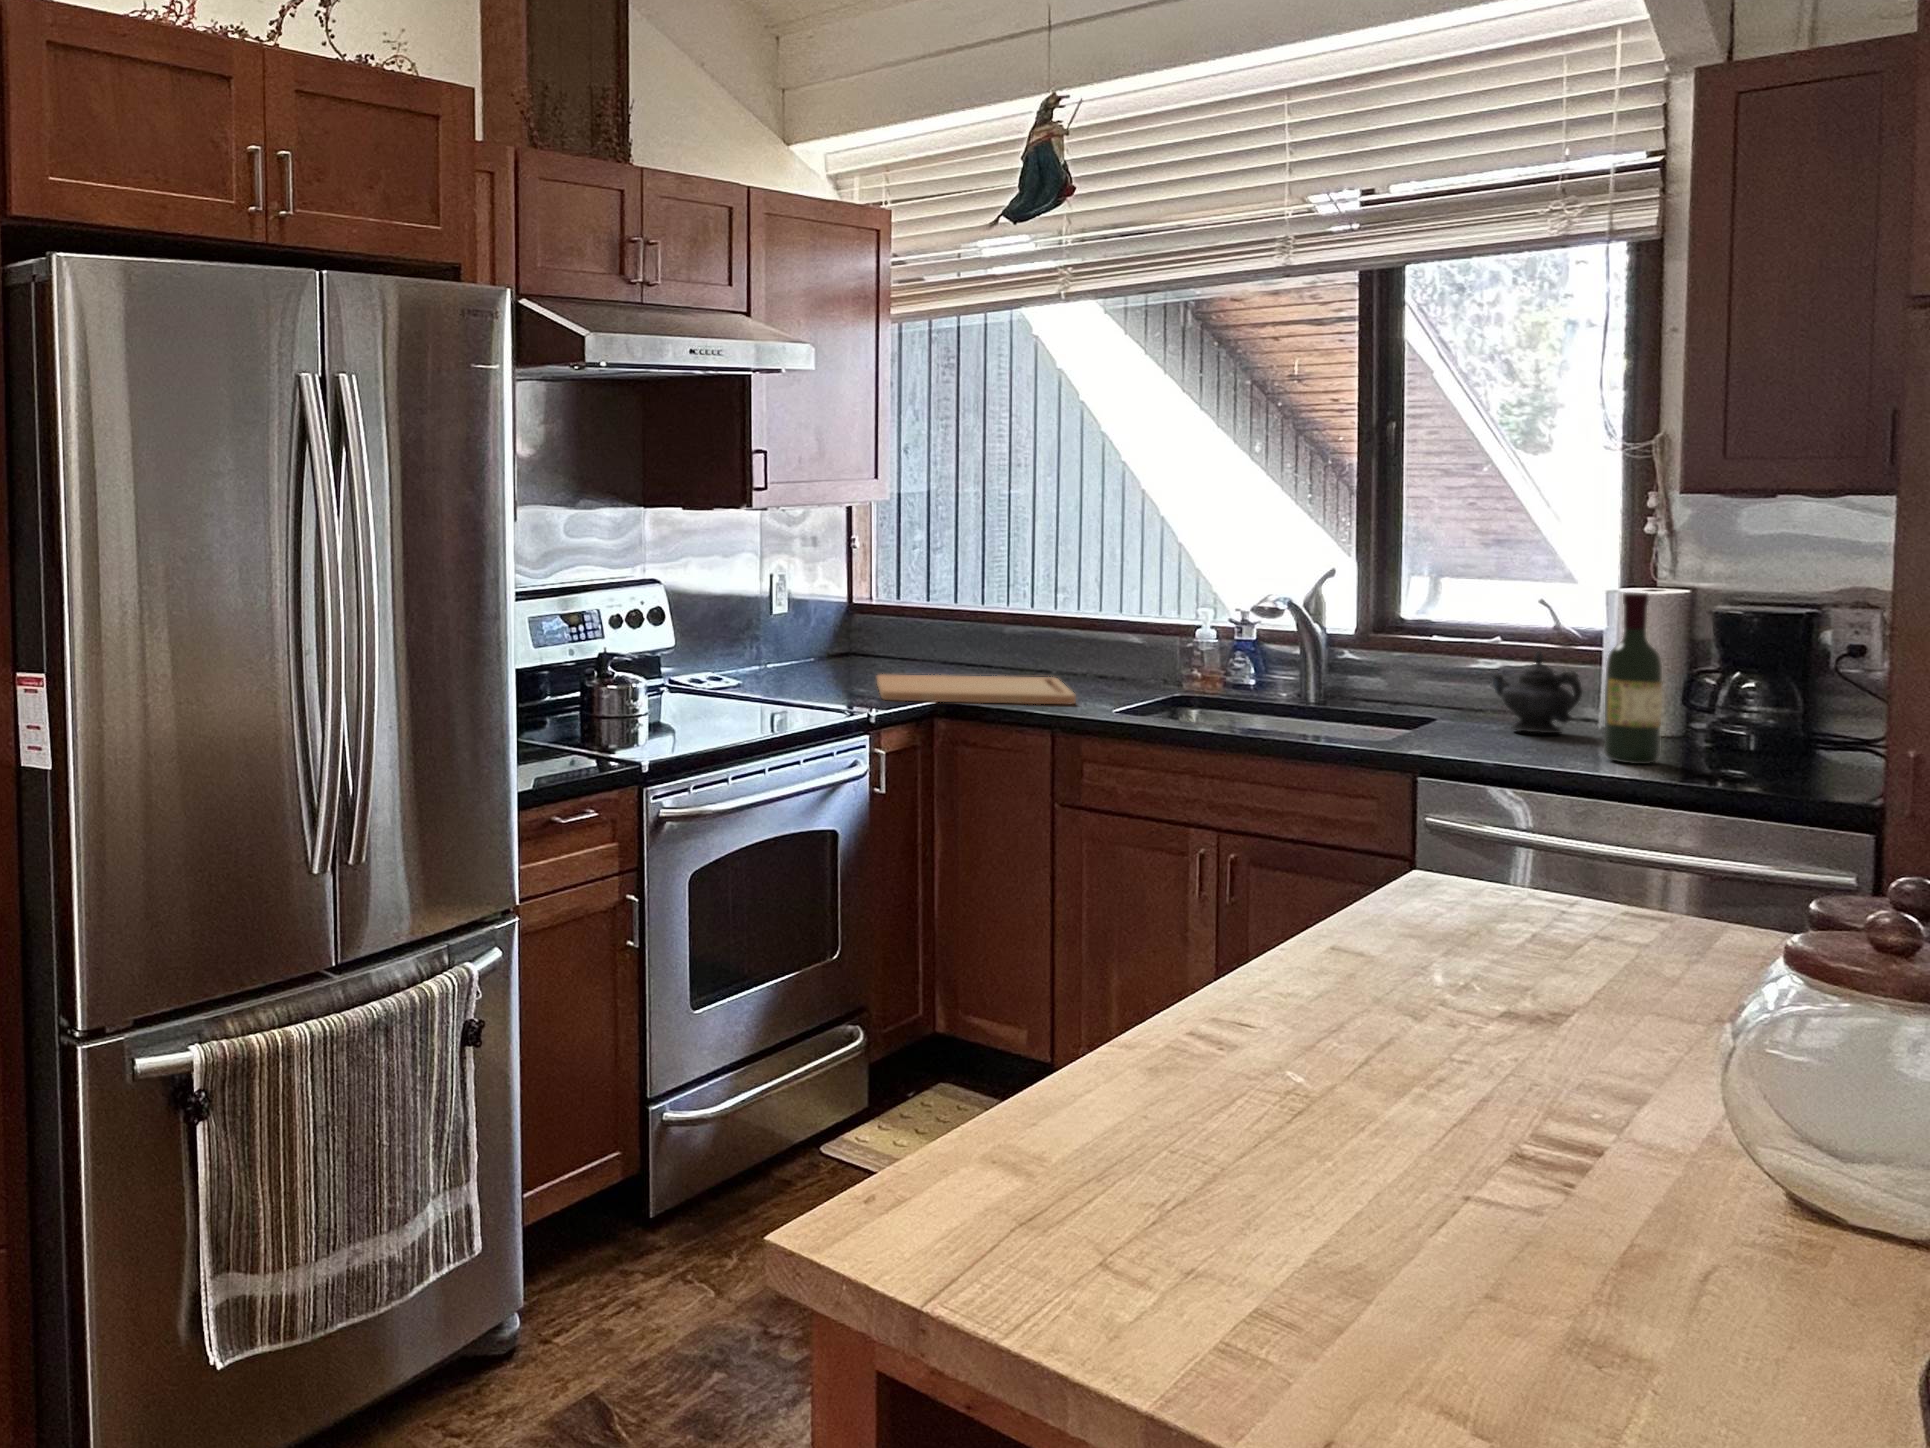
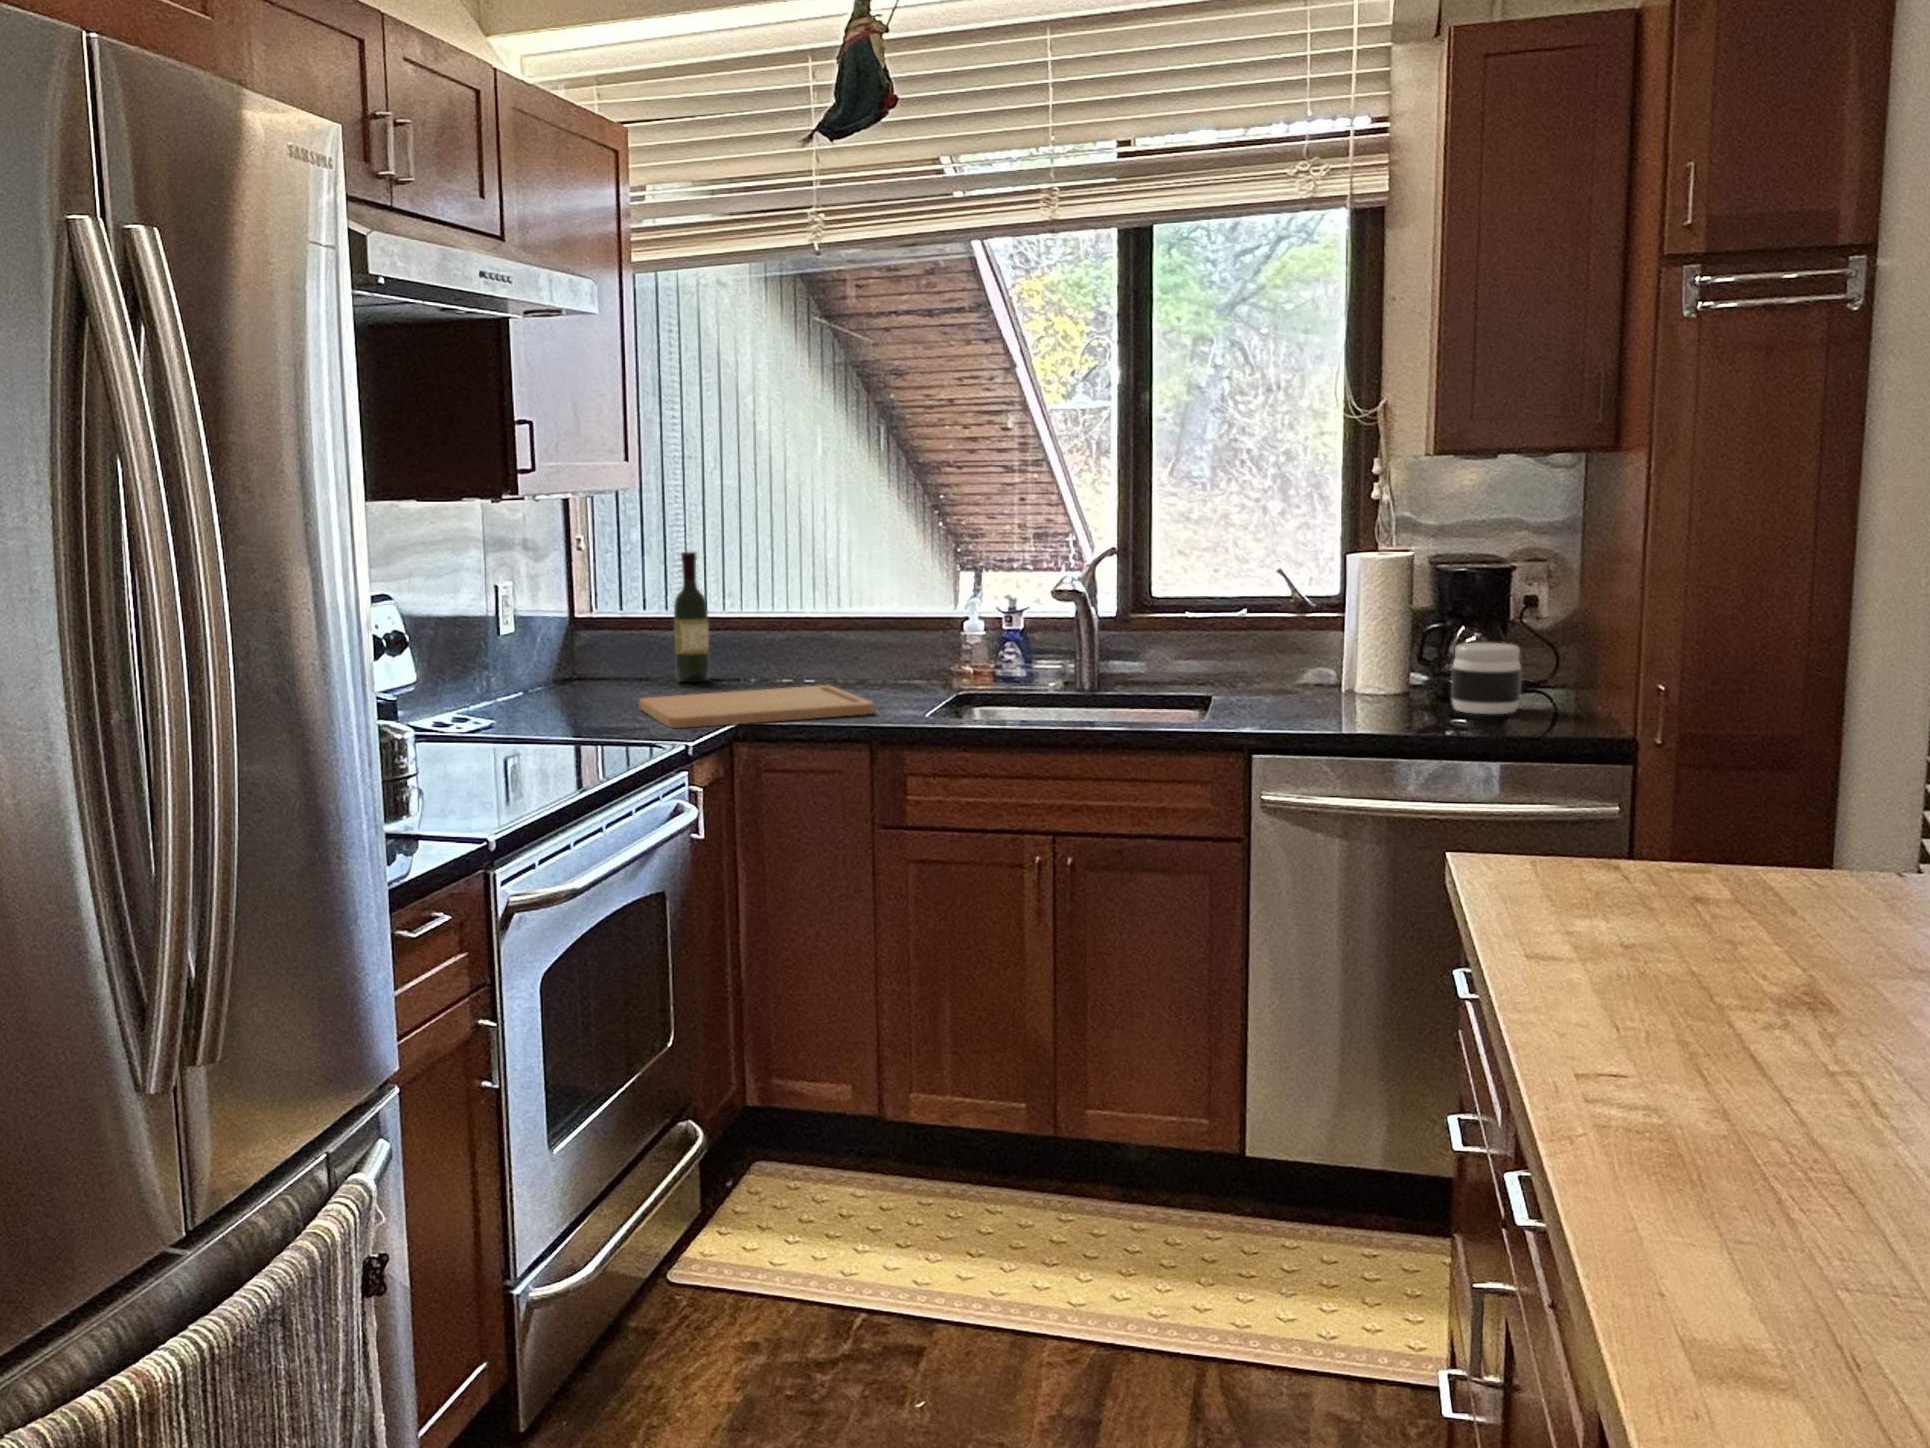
wine bottle: present [1604,592,1663,764] -> present [674,552,710,682]
teapot: present [1491,651,1582,733] -> none [1254,620,1345,702]
jar: none [1700,687,1788,764] -> present [1451,643,1521,714]

